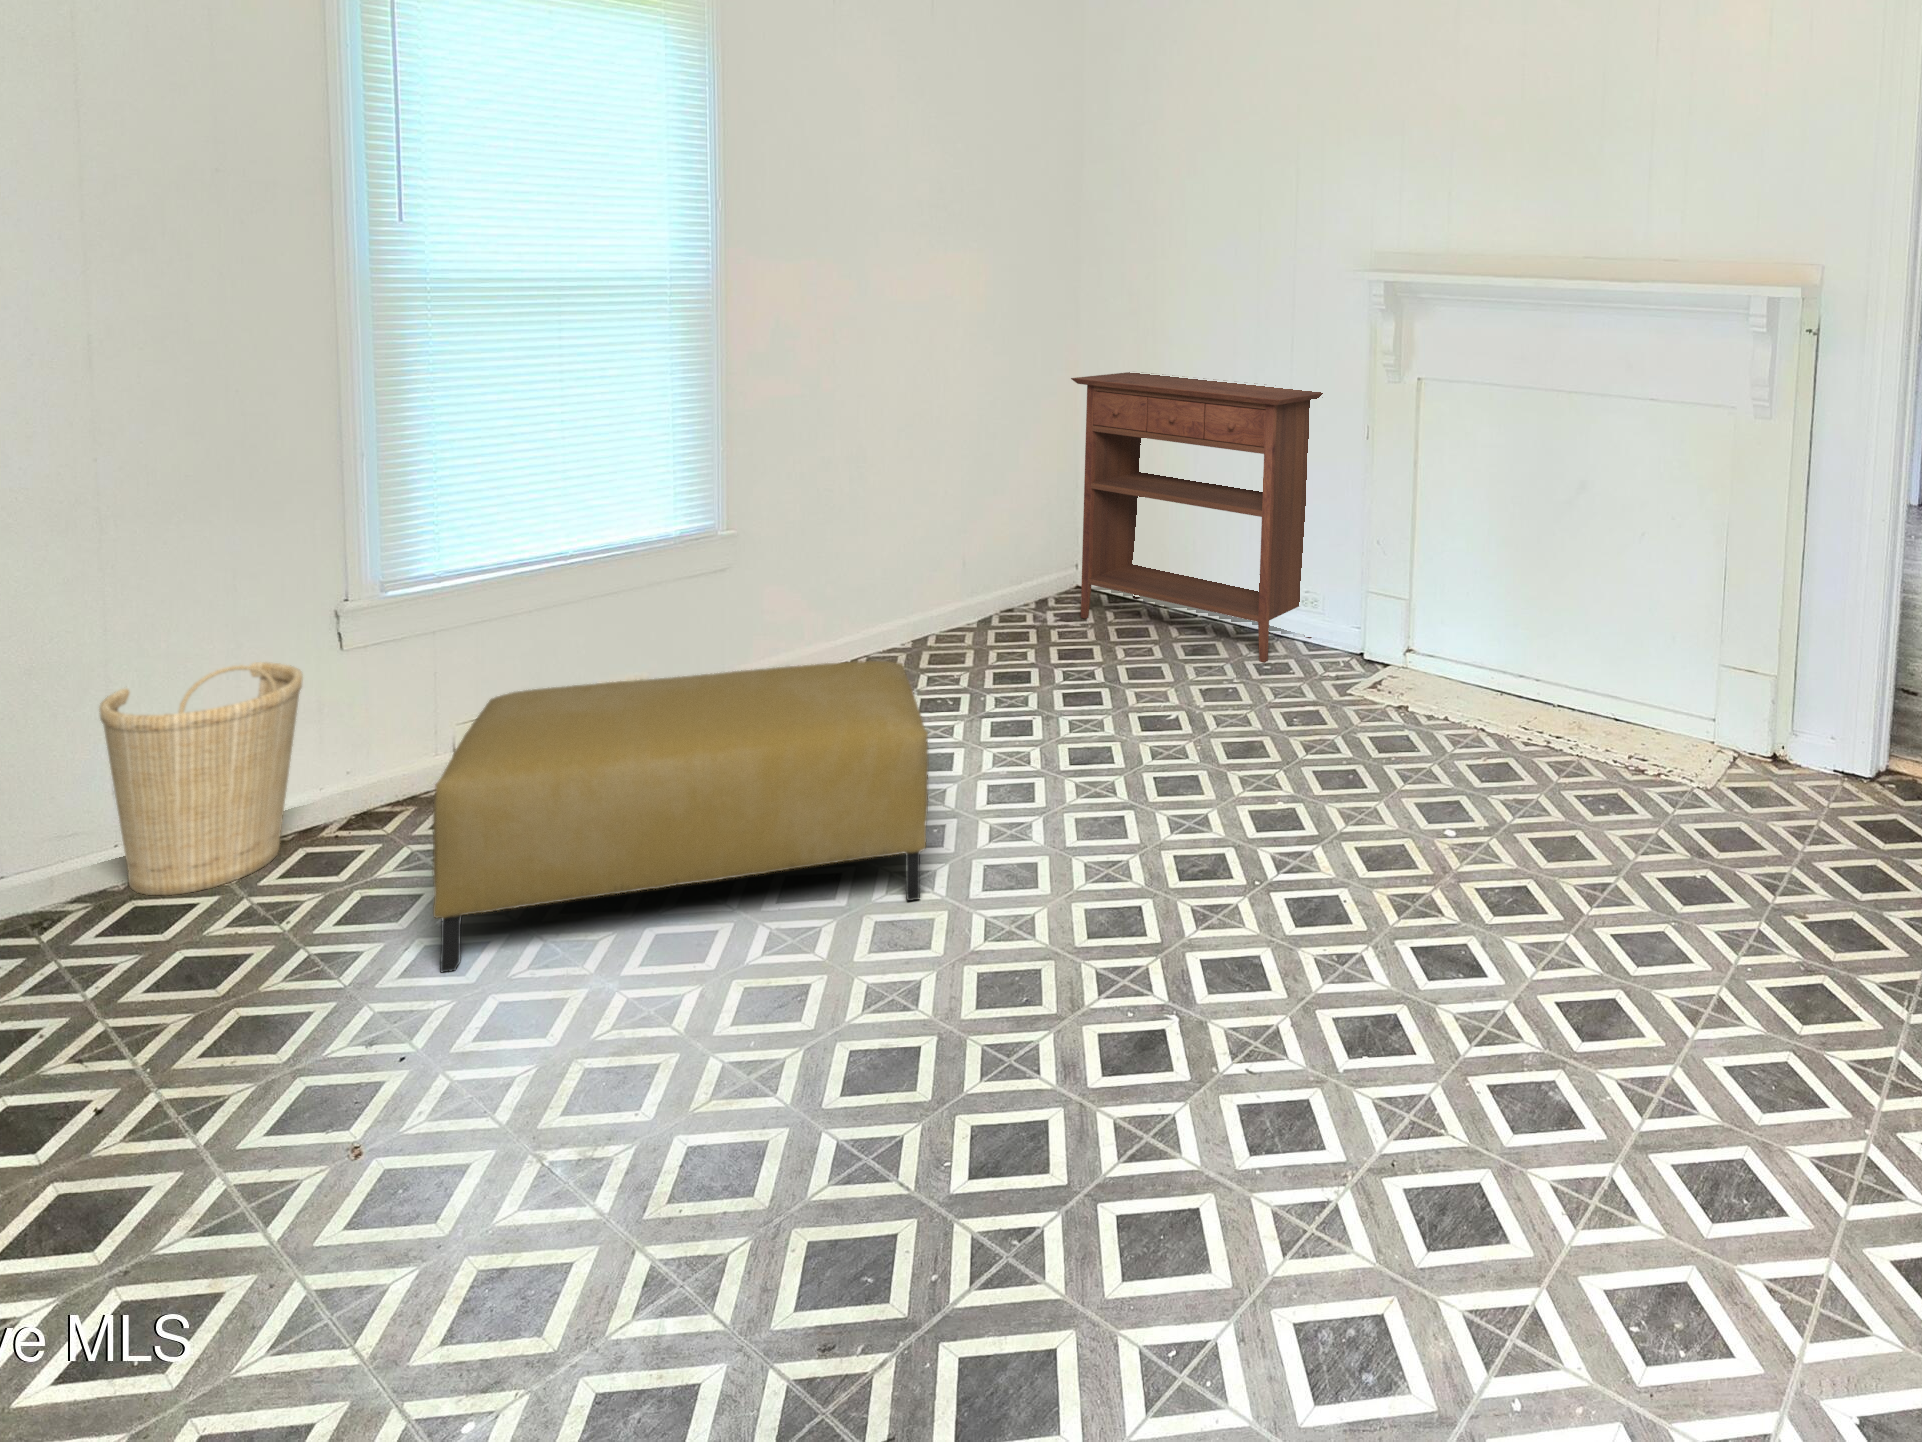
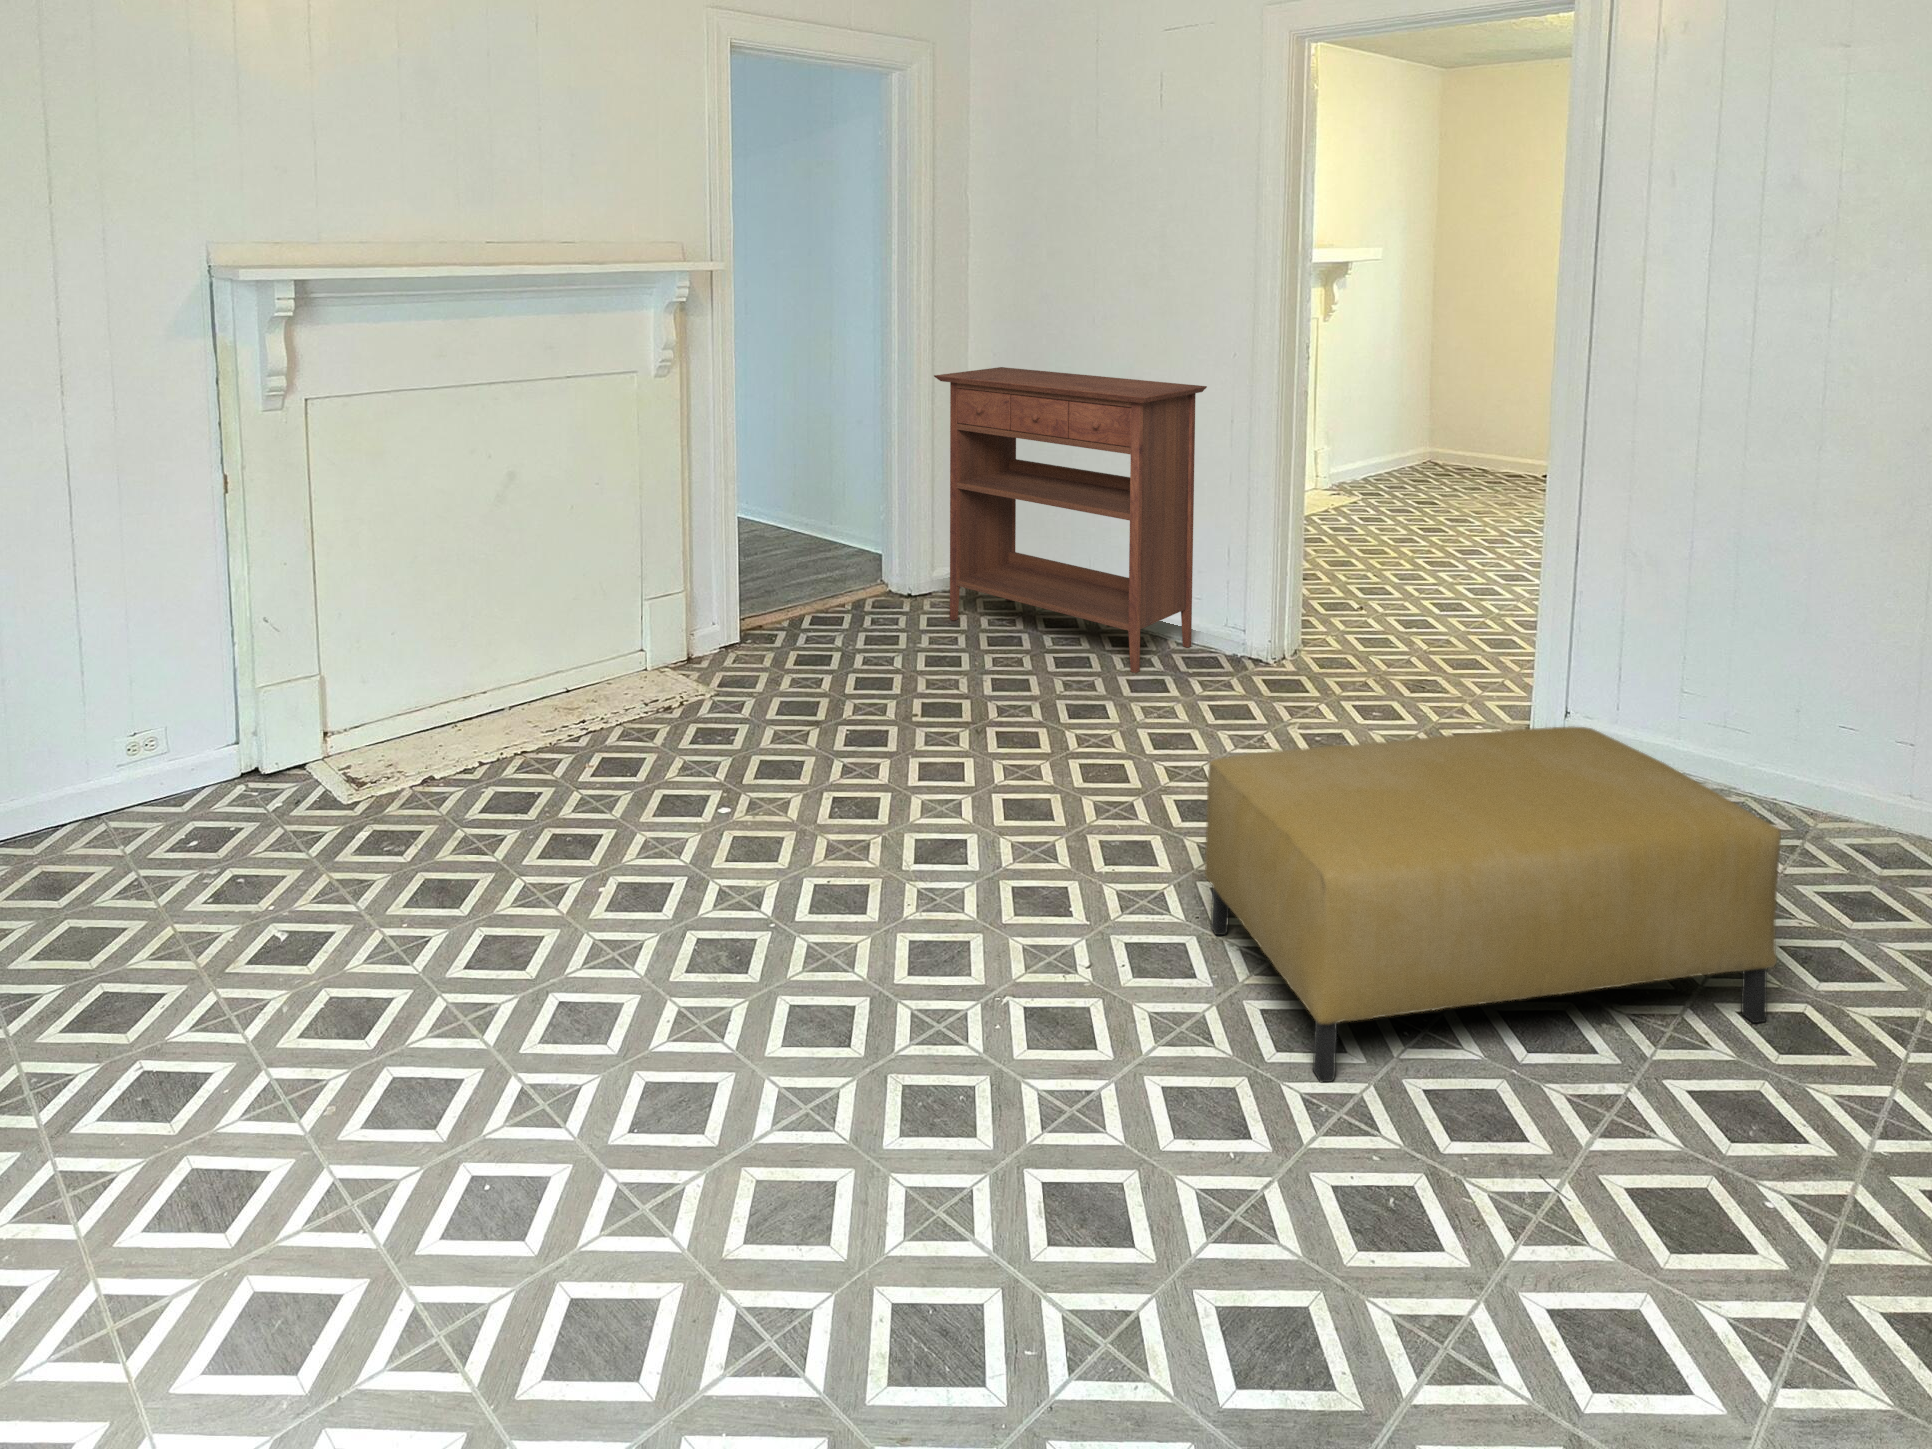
ottoman: present [433,661,929,972] -> present [1205,726,1781,1082]
basket: present [99,662,303,895] -> none [25,634,197,869]

